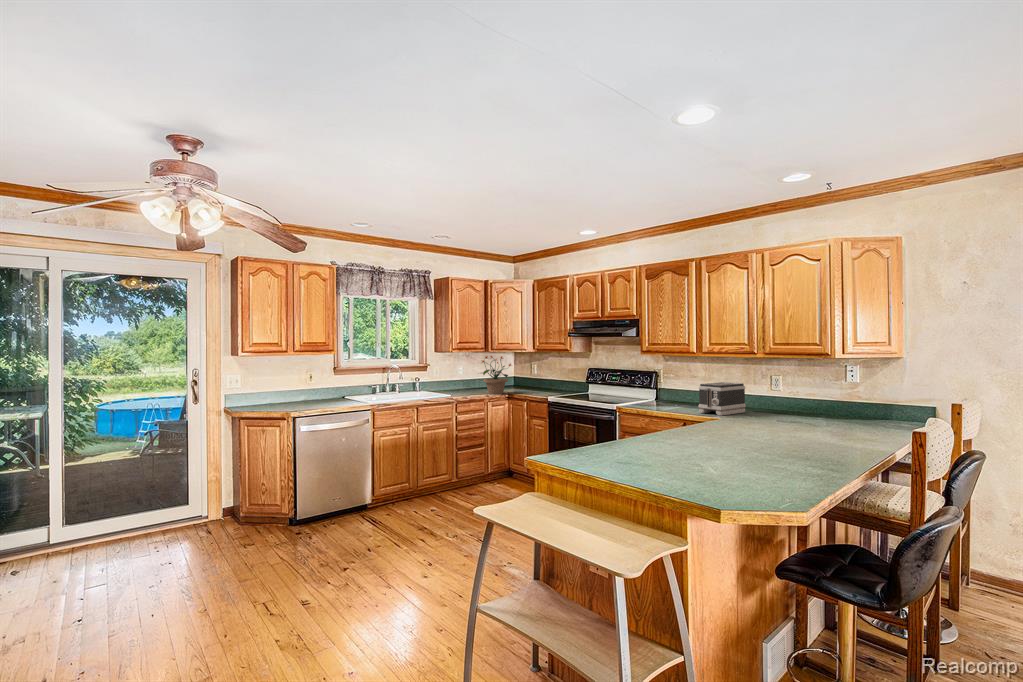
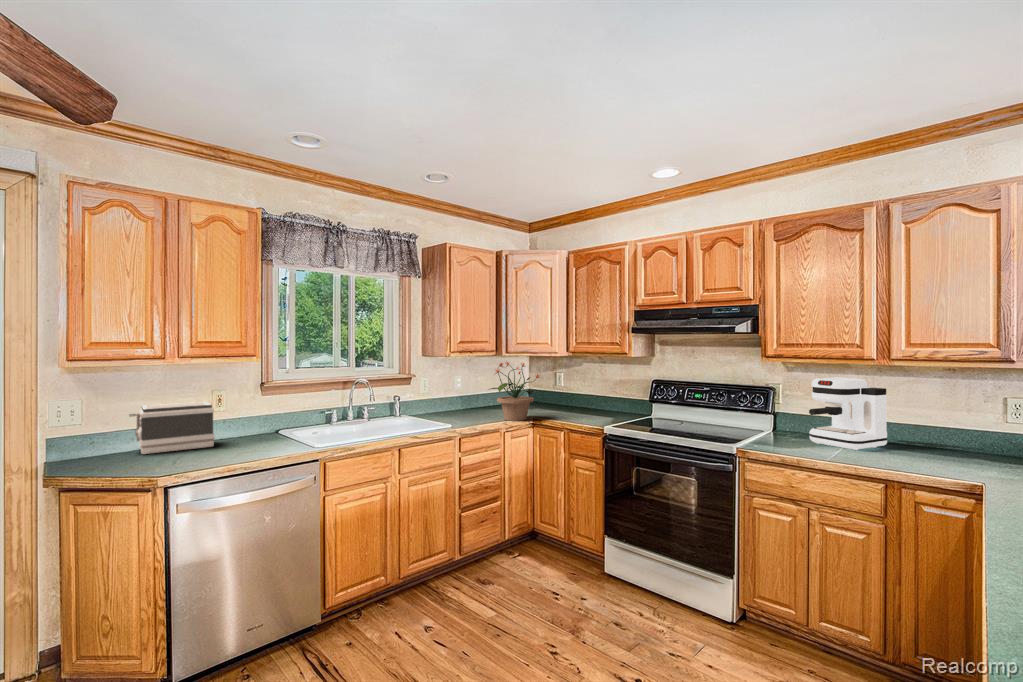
coffee maker: none [658,365,705,408] -> present [809,378,887,451]
toaster: present [698,382,746,416] -> present [129,402,215,454]

